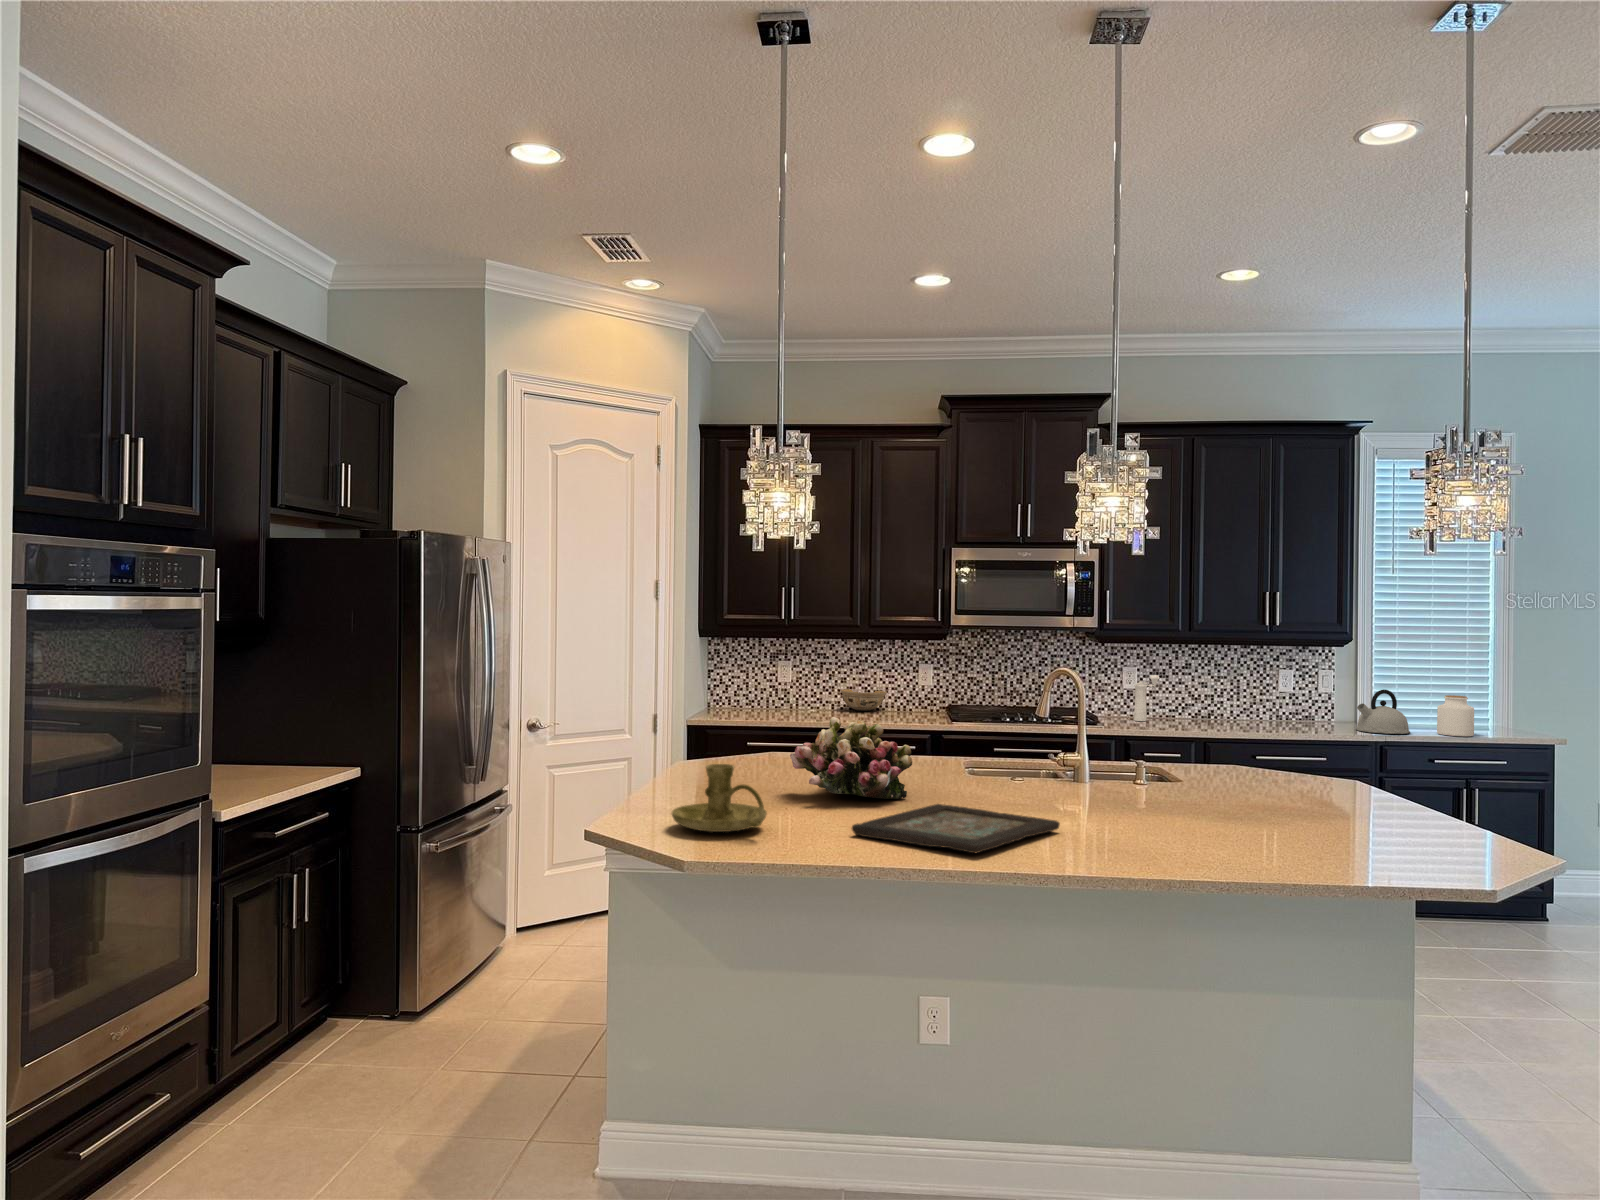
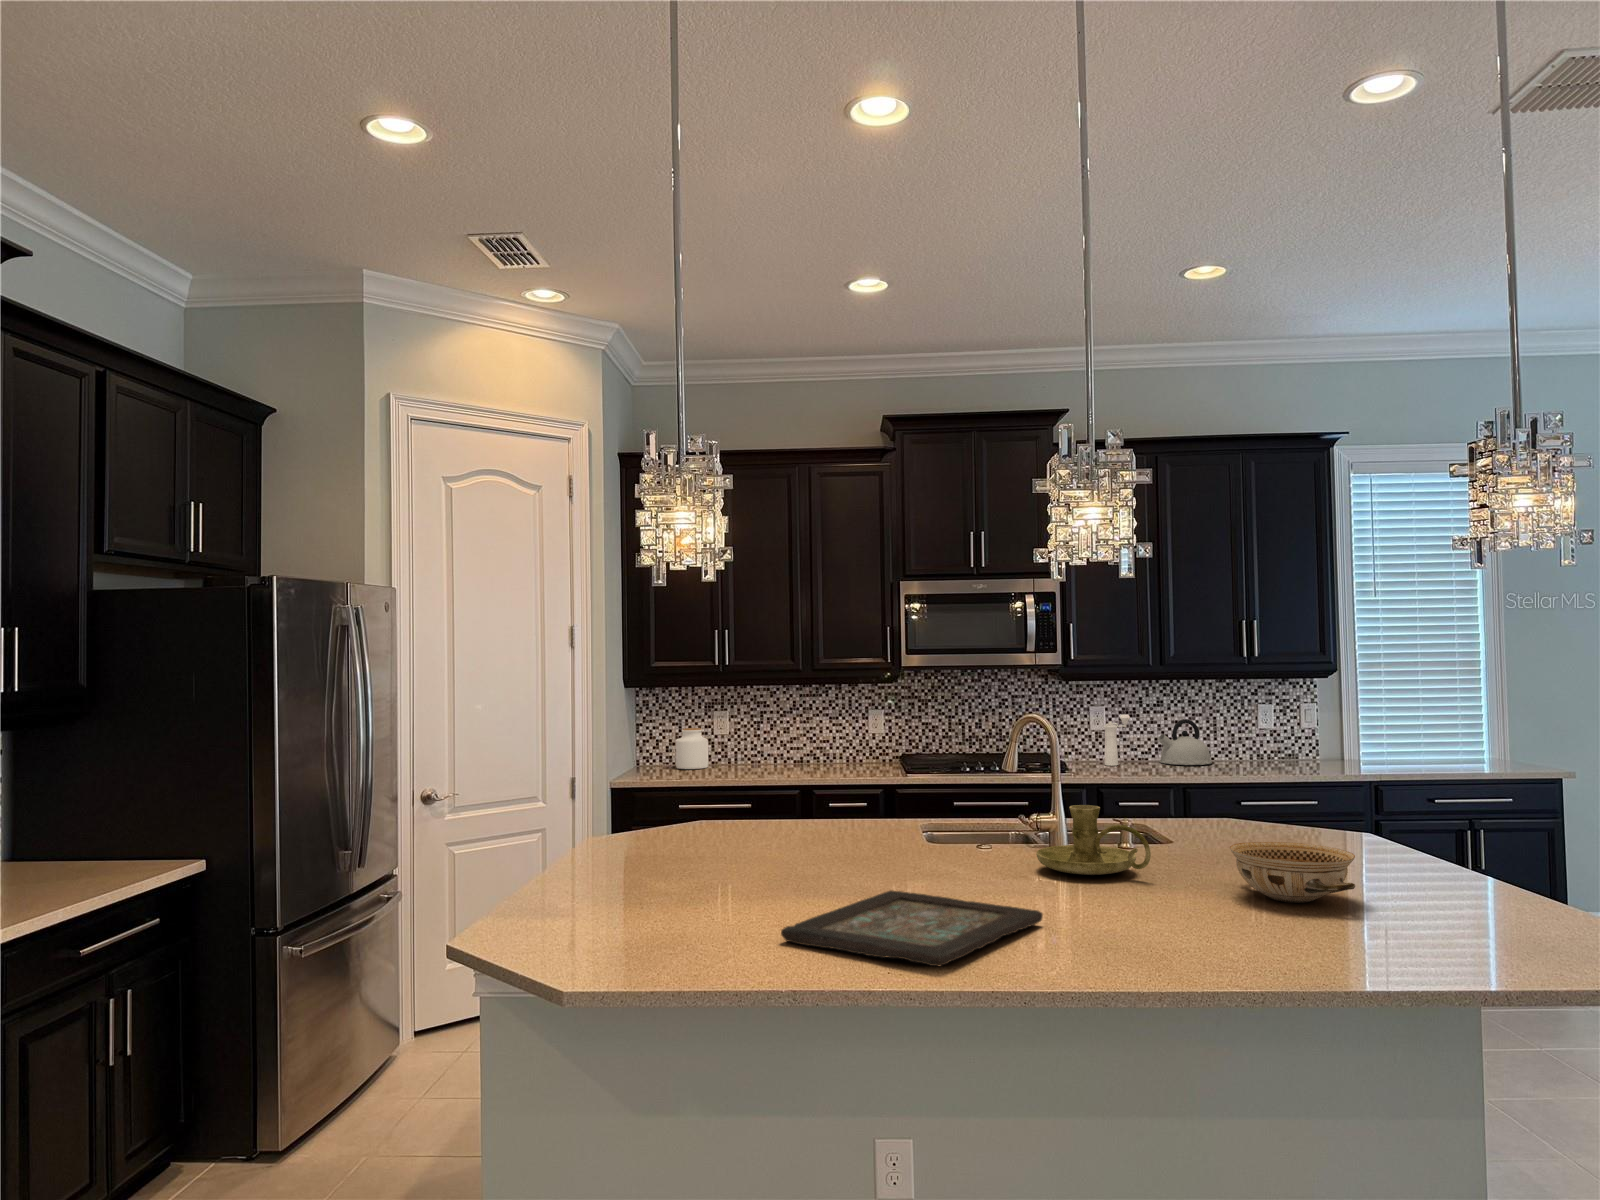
ceramic bowl: present [840,689,887,711] -> present [1230,842,1355,903]
kettle: present [1356,689,1410,734] -> present [1158,719,1212,765]
jar: present [1437,695,1474,736] -> present [676,728,708,769]
flower arrangement: present [790,717,912,799] -> none [710,784,859,883]
candle holder: present [672,764,767,832] -> present [1036,805,1151,875]

